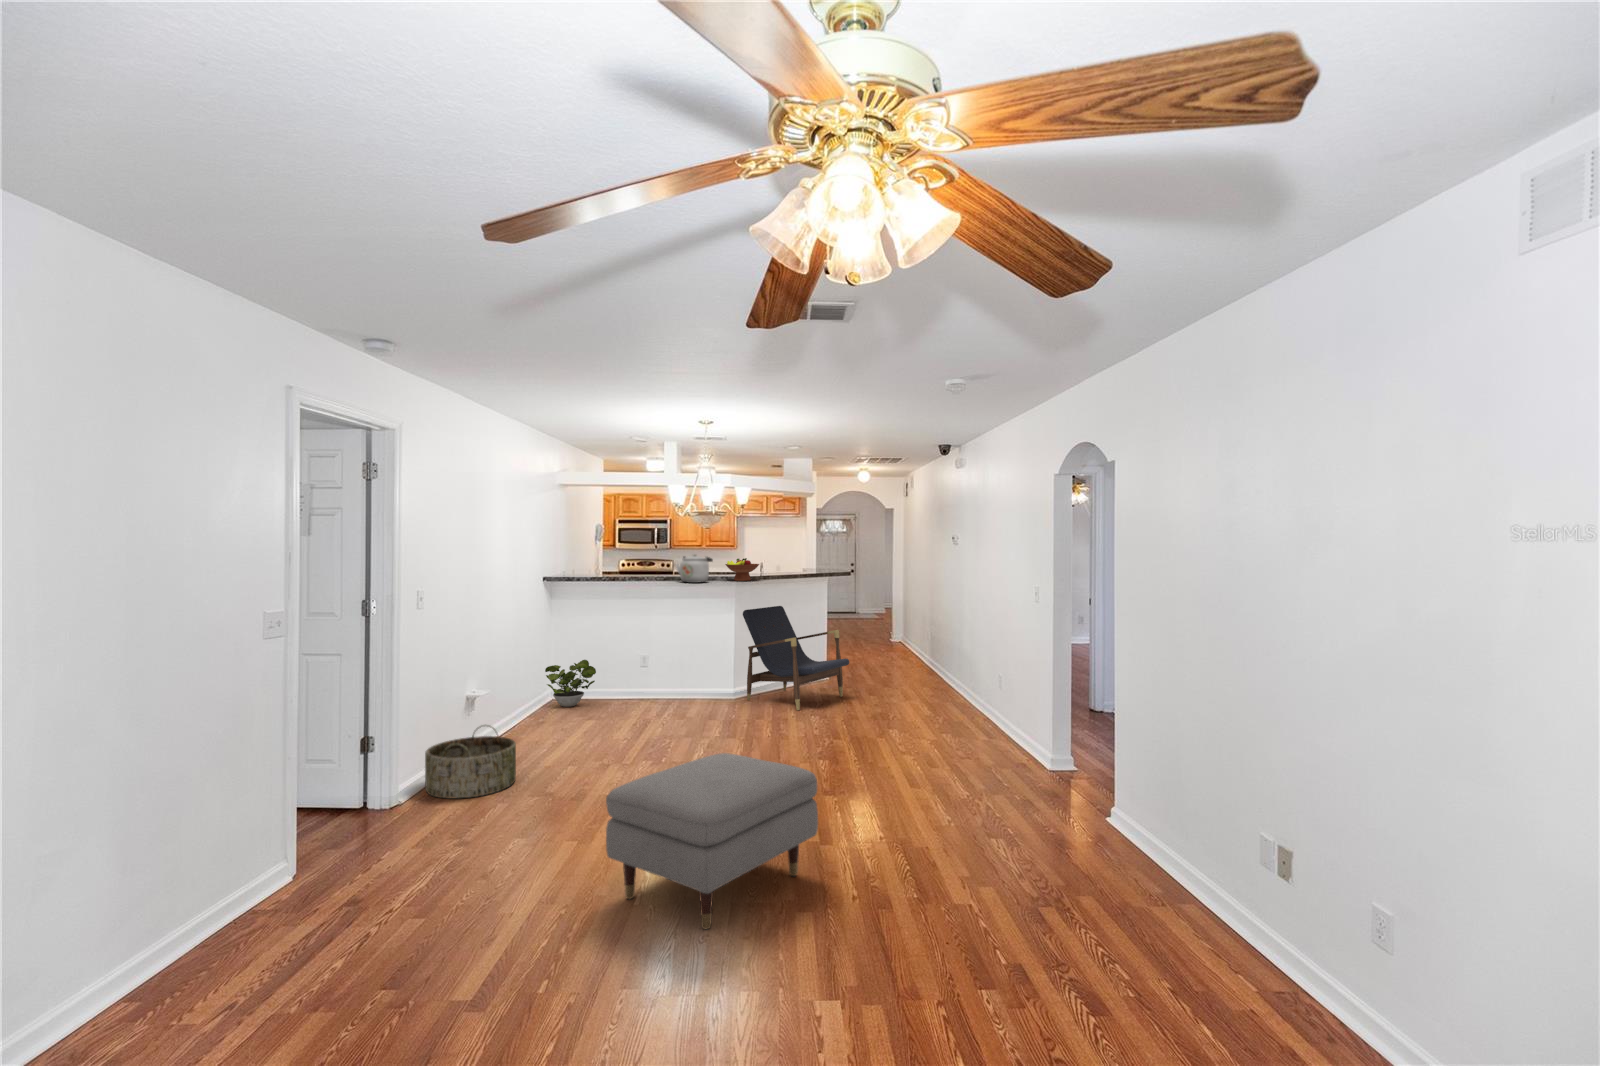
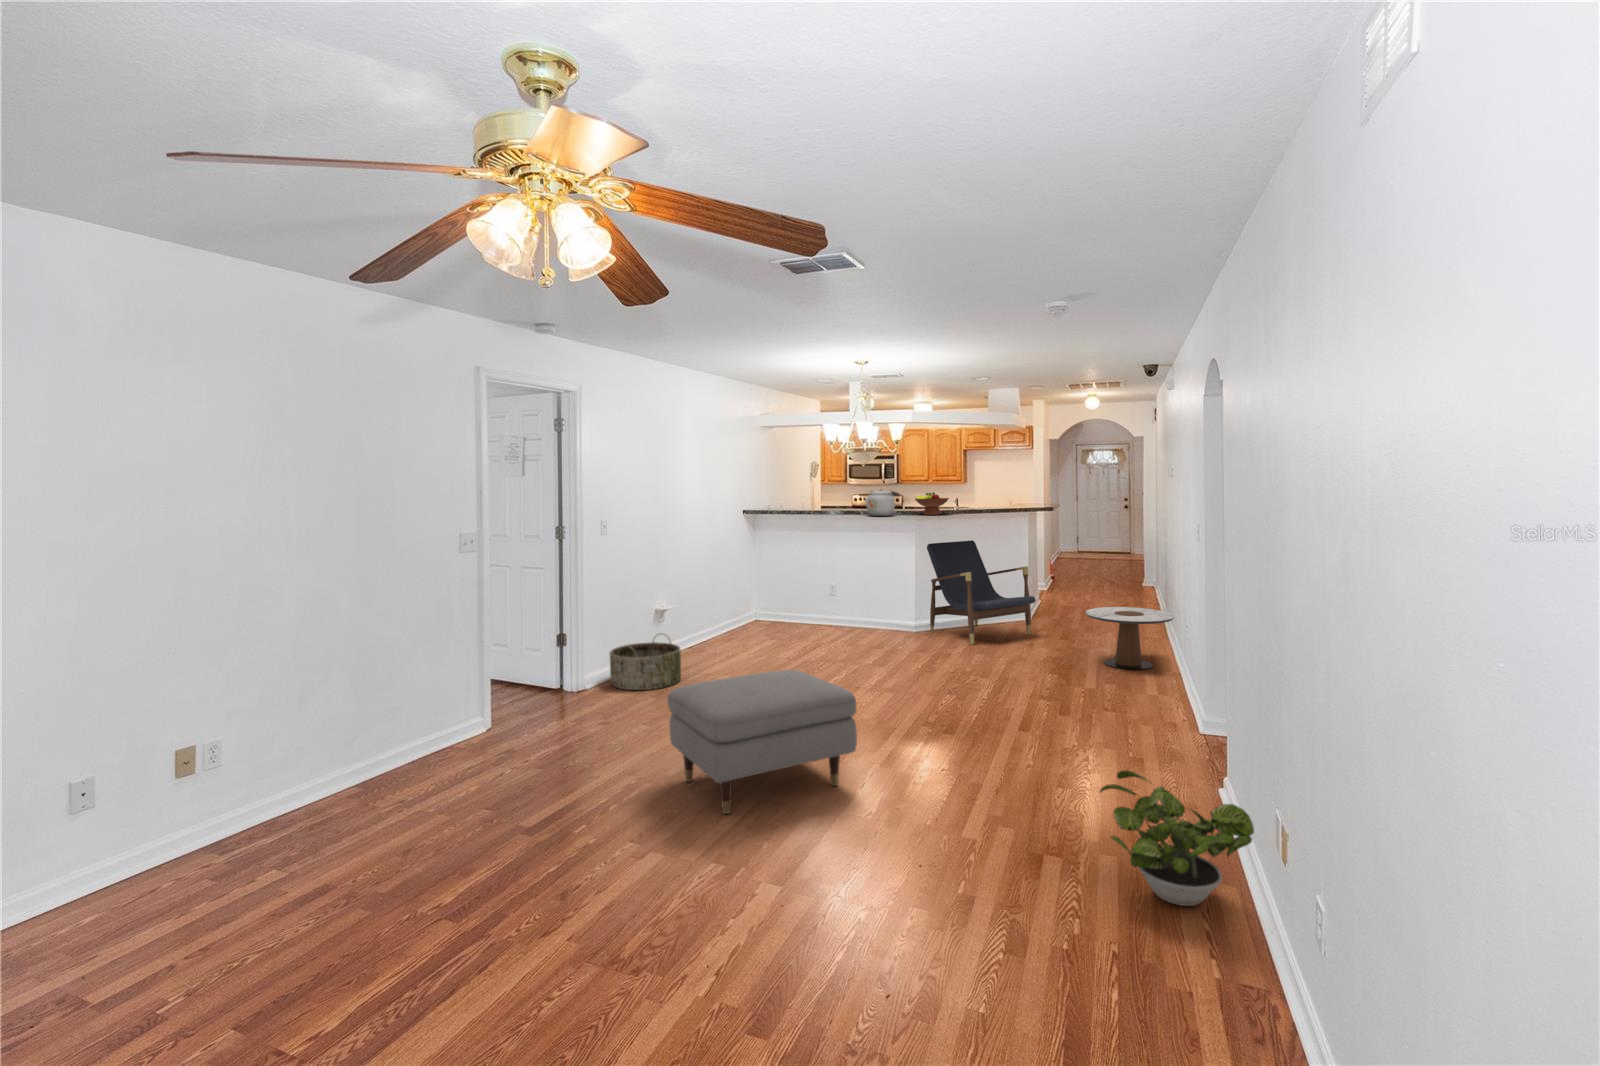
potted plant: present [545,660,596,707] -> present [1100,770,1254,906]
side table: none [910,665,986,722] -> present [1085,607,1174,670]

